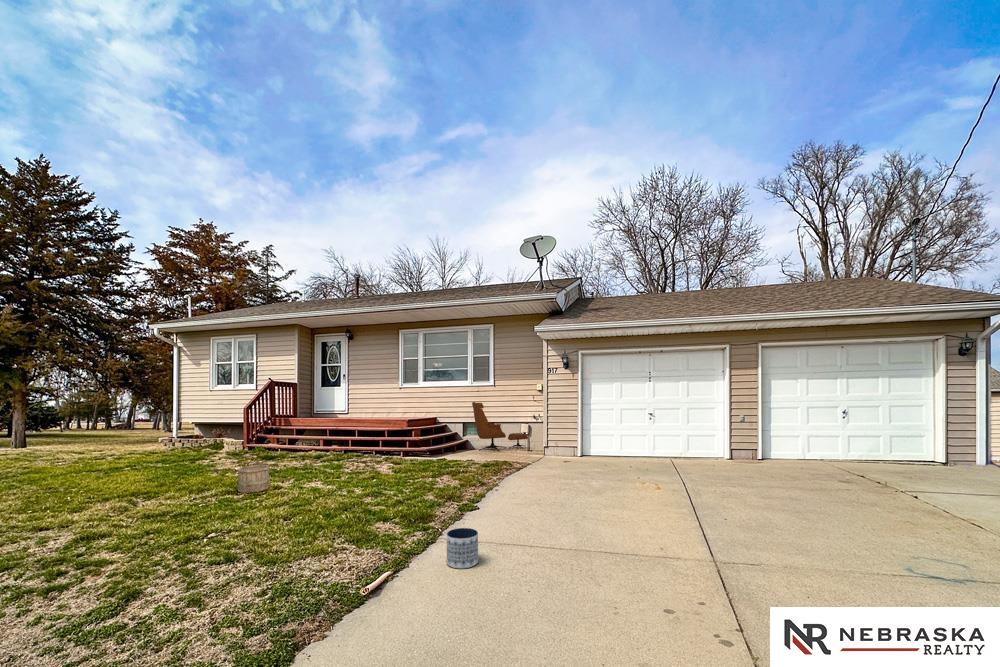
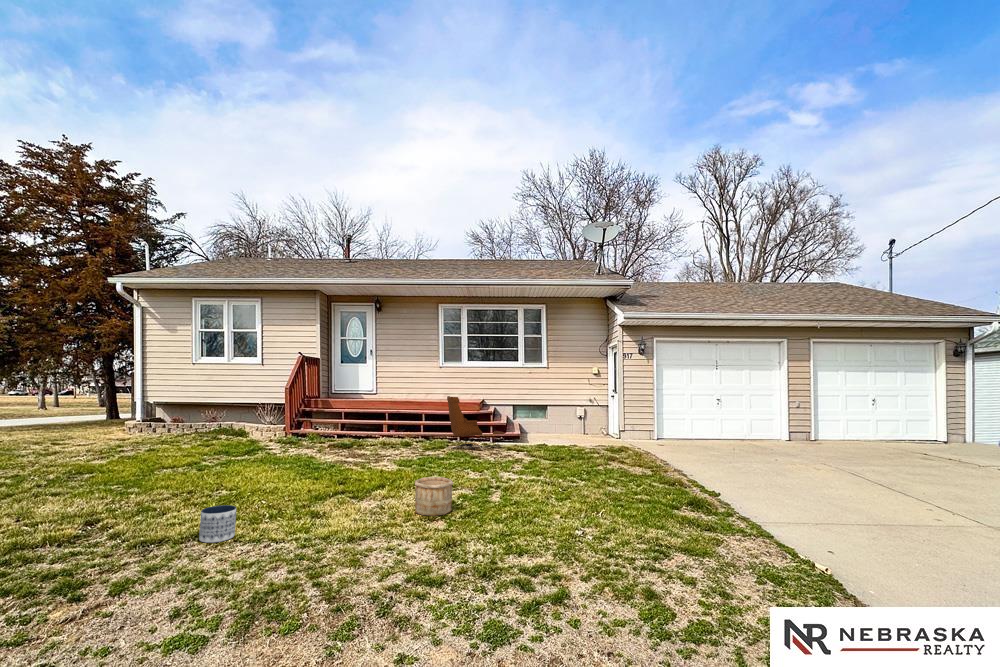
wooden bucket: present [237,465,270,493] -> present [415,477,453,516]
planter: present [447,528,478,568] -> present [199,505,236,543]

